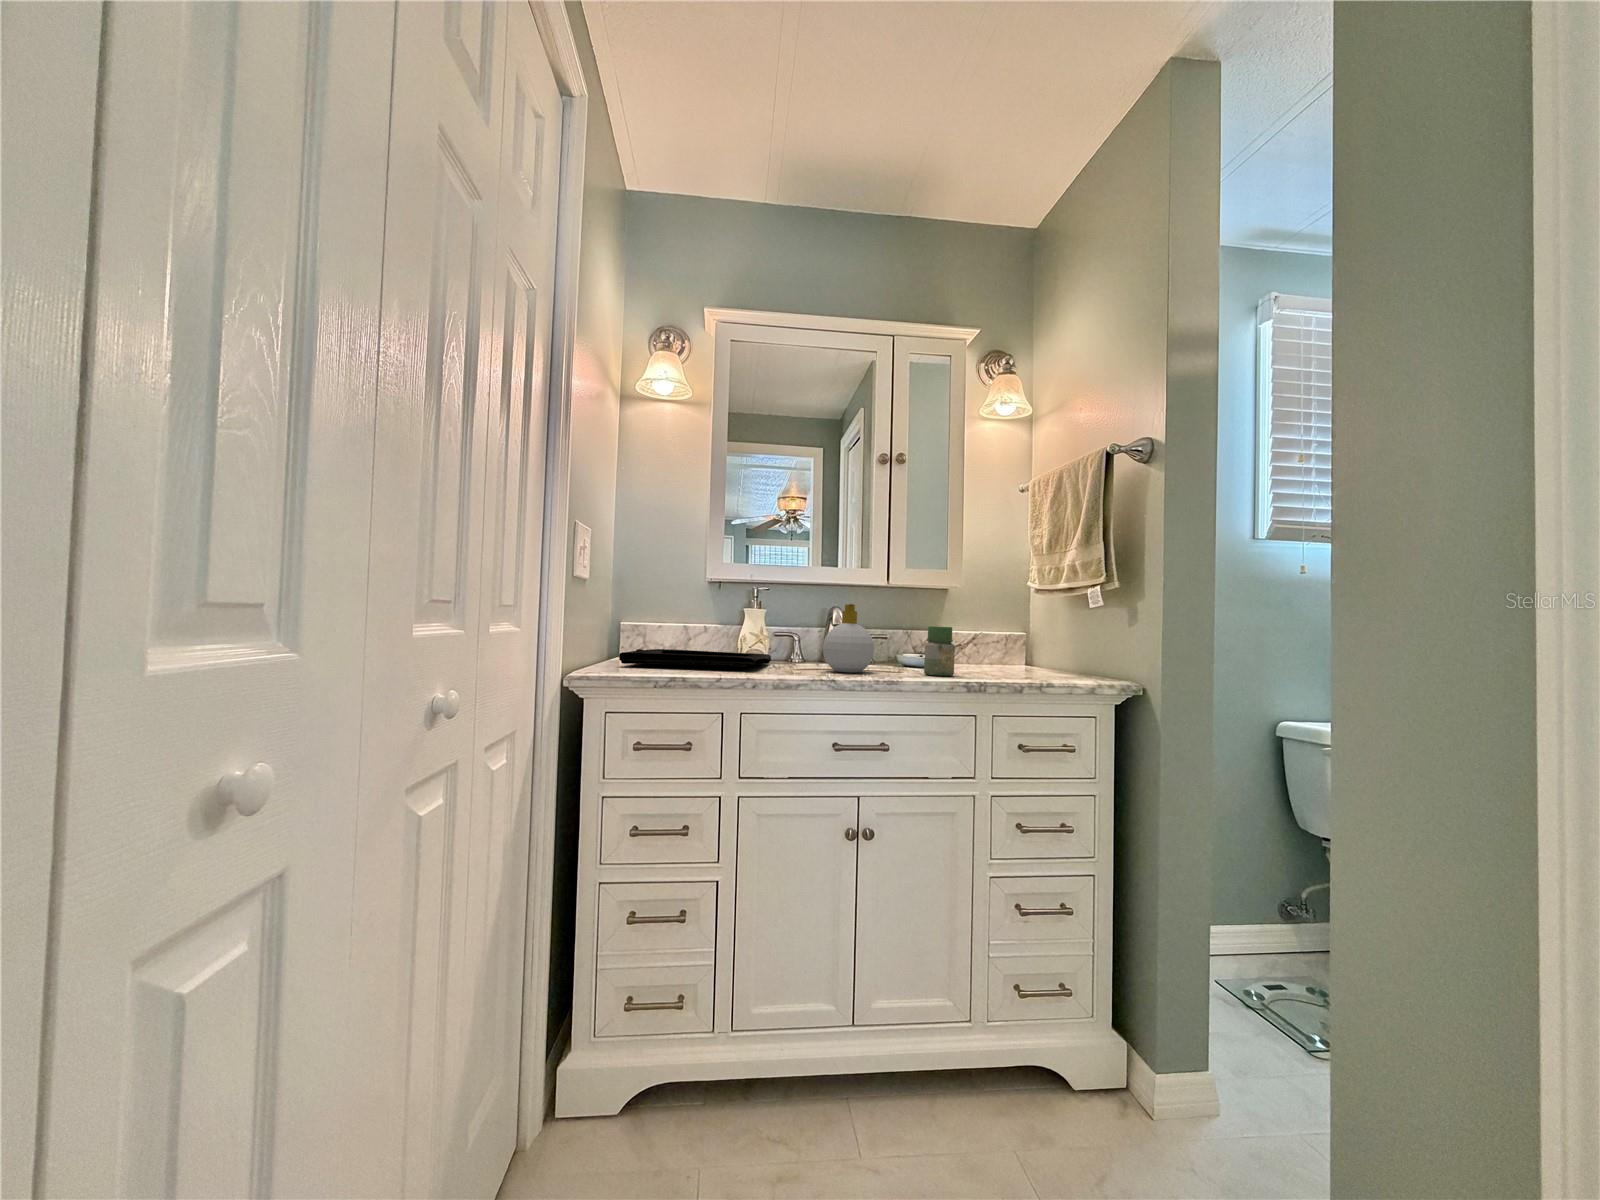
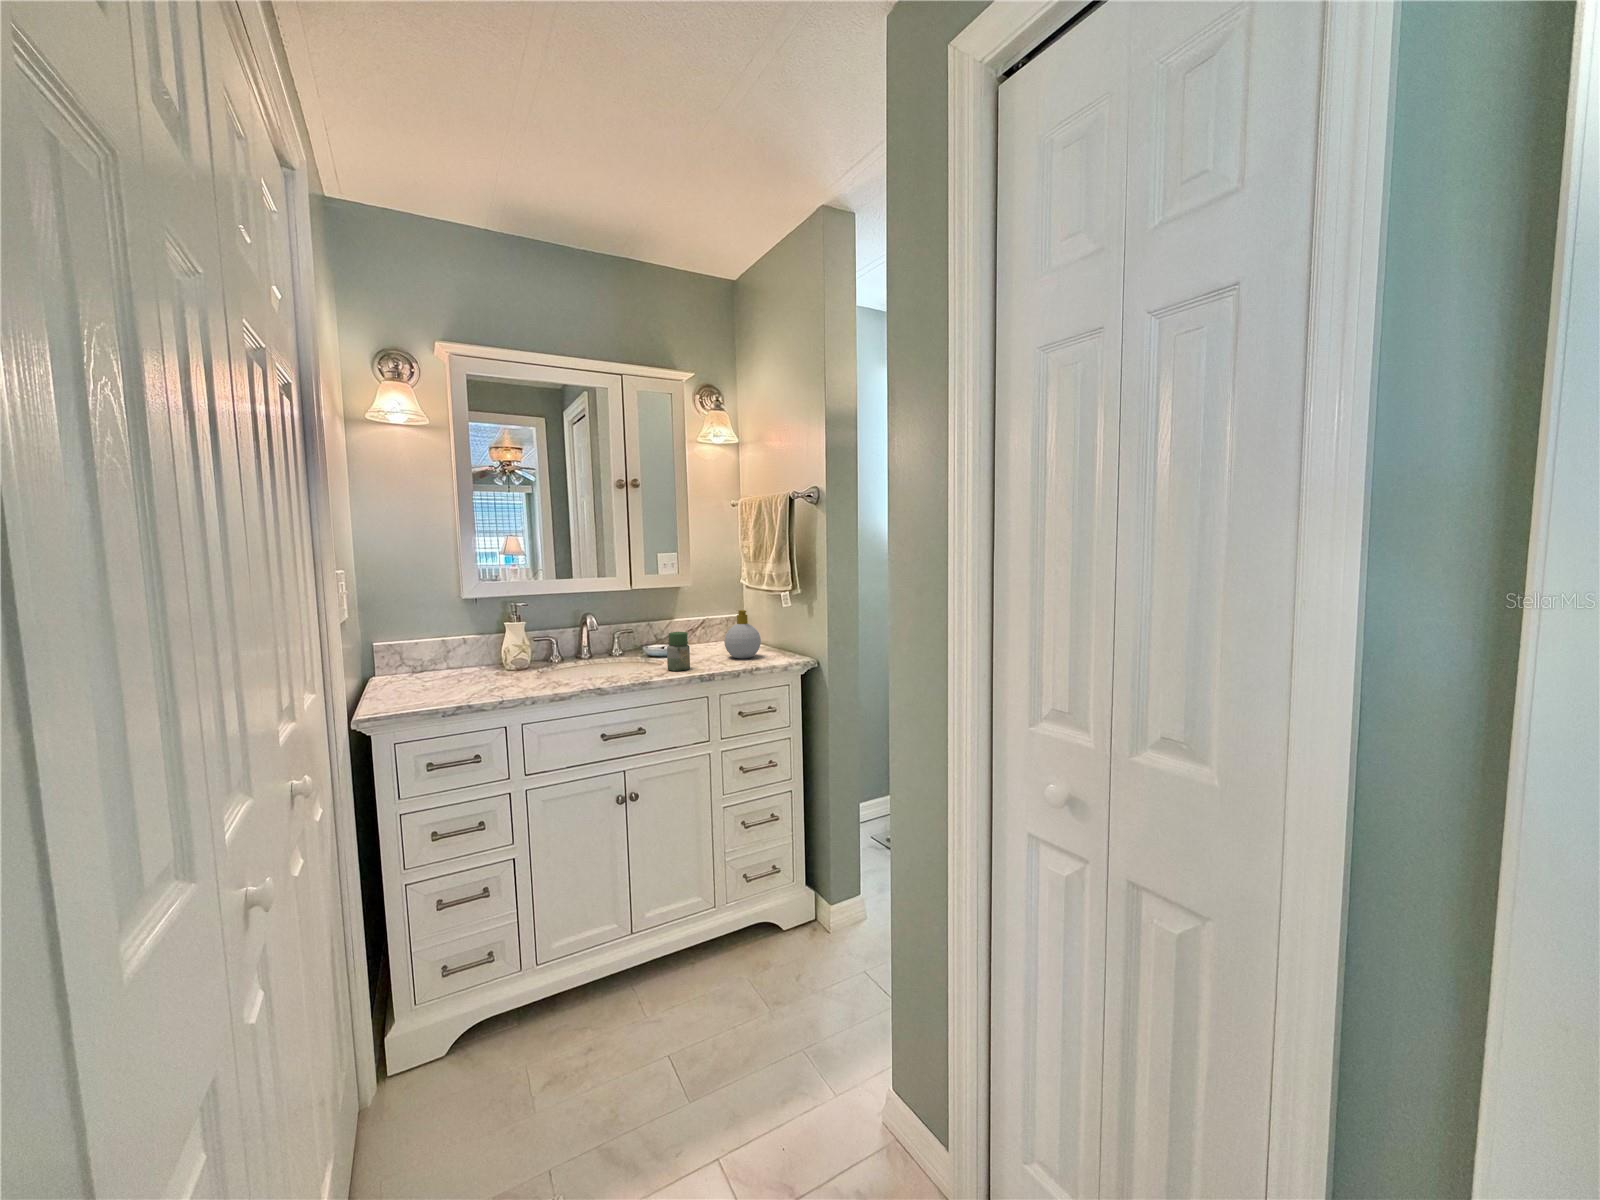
soap bottle: present [823,604,874,672] -> present [724,610,761,659]
decorative tray: present [619,649,771,667] -> none [395,663,536,695]

